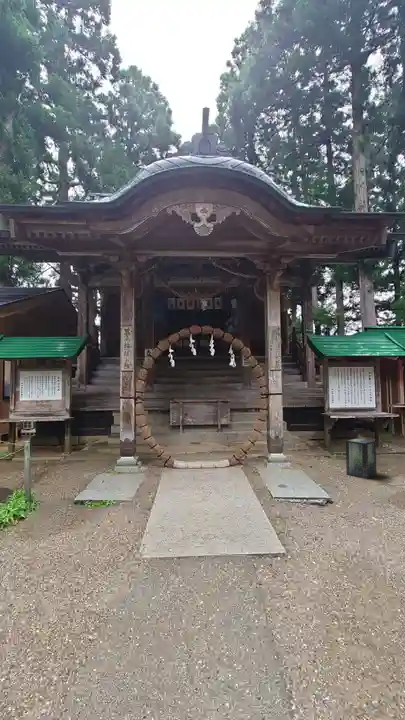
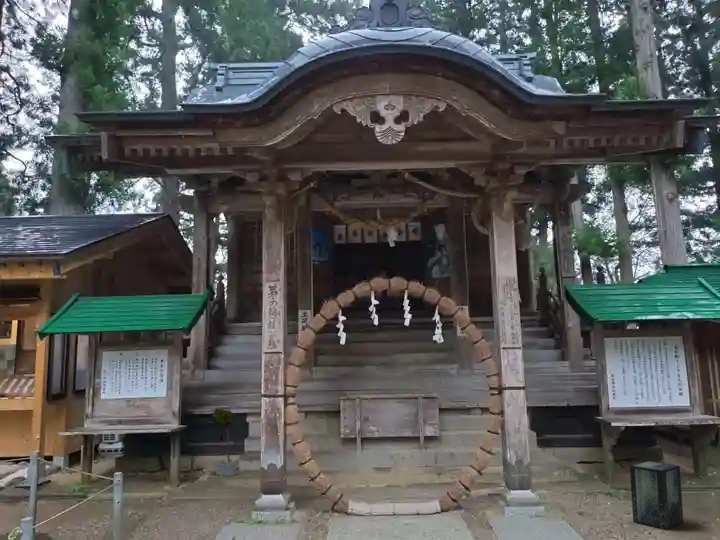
potted tree: none [90,407,109,448] -> present [212,408,241,476]

